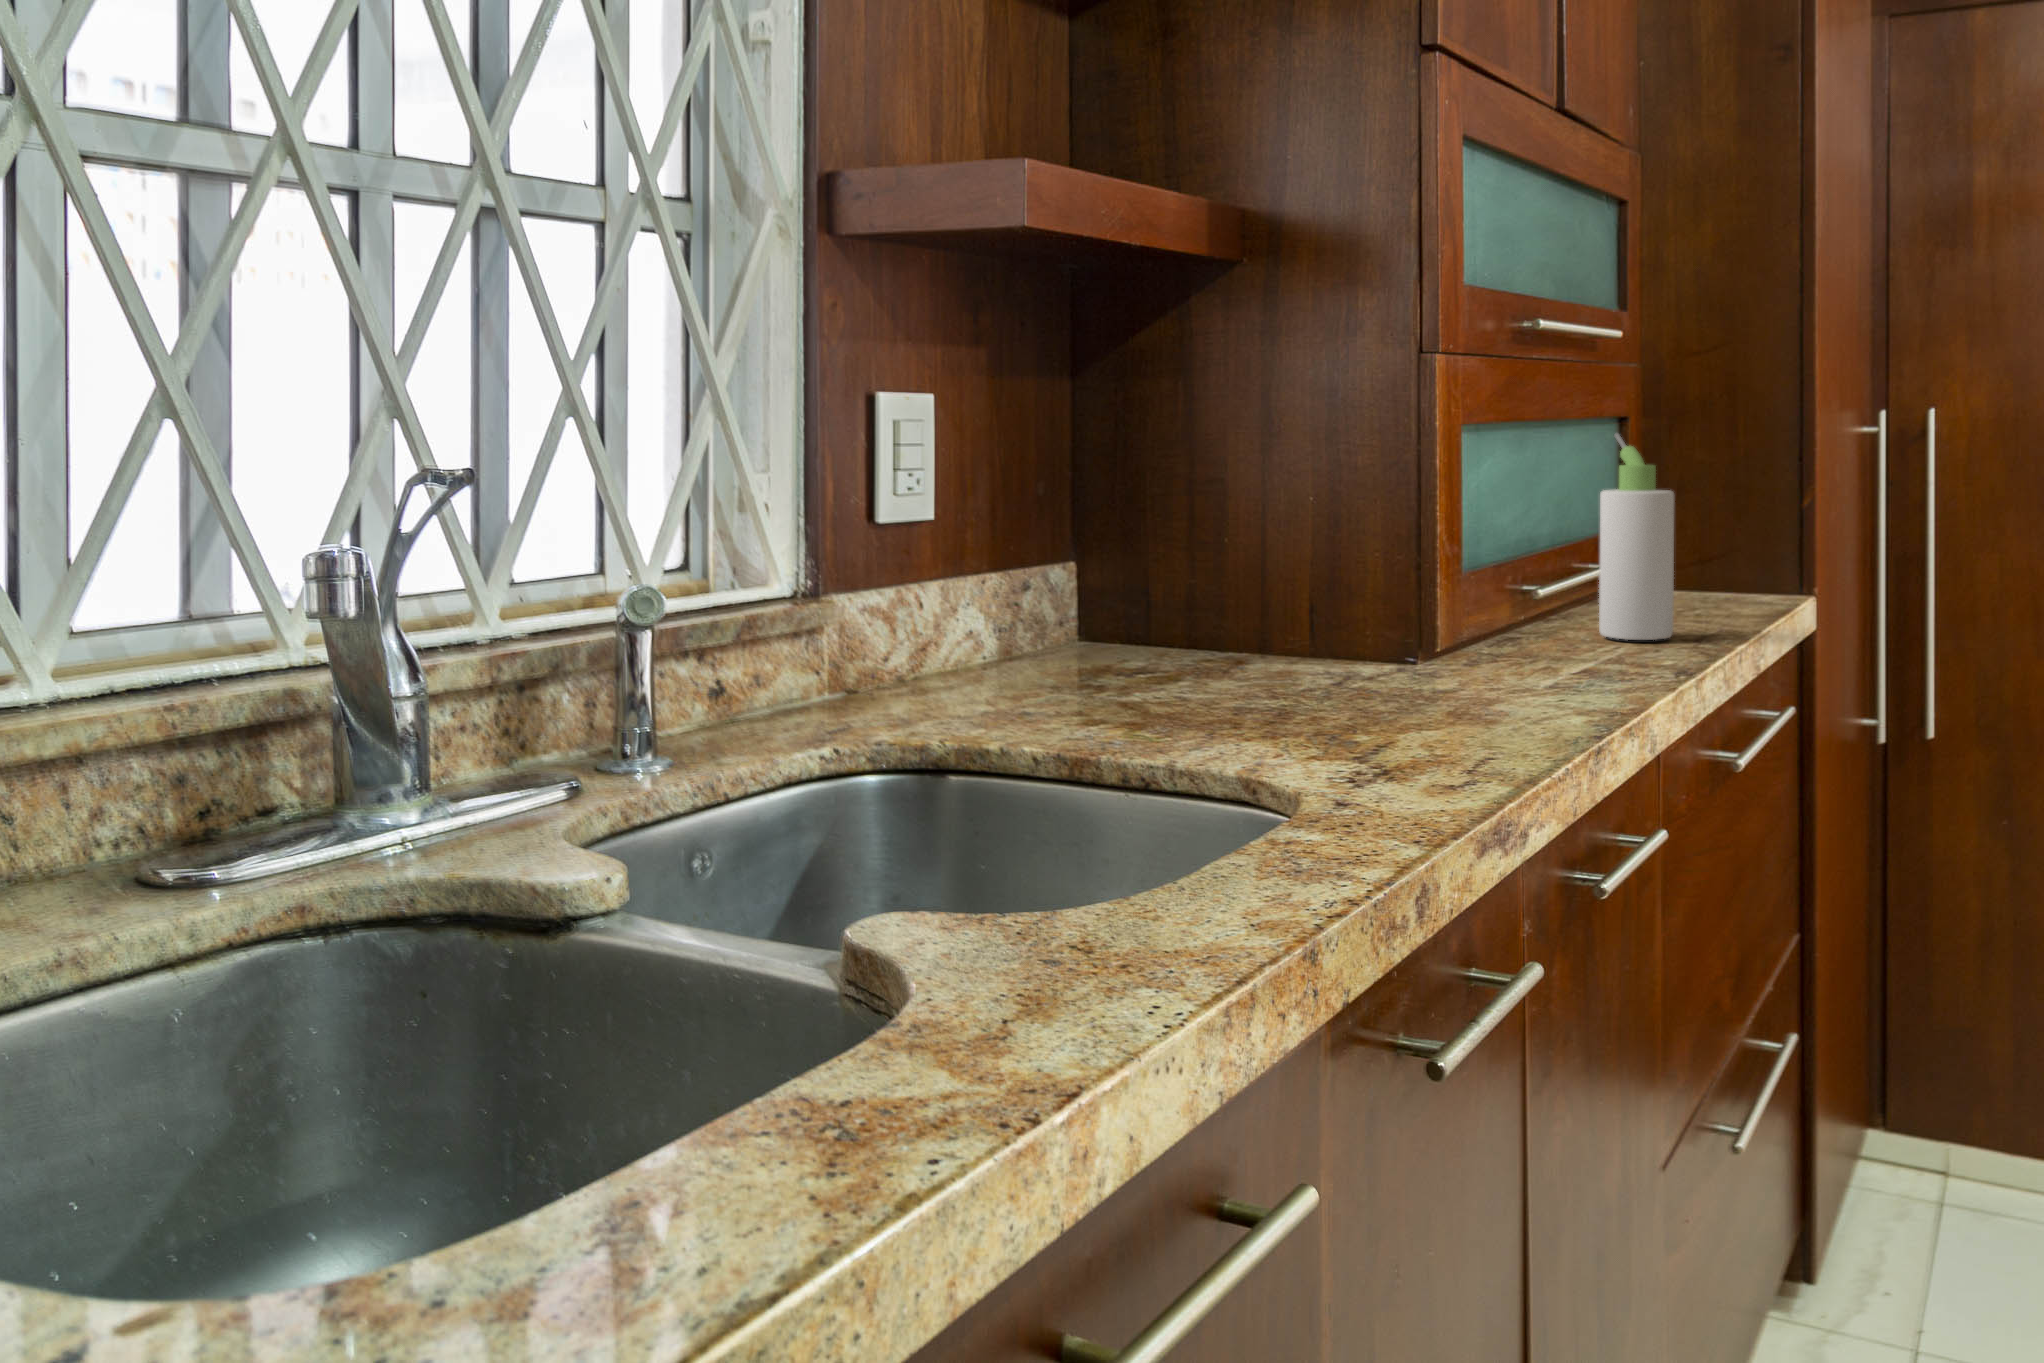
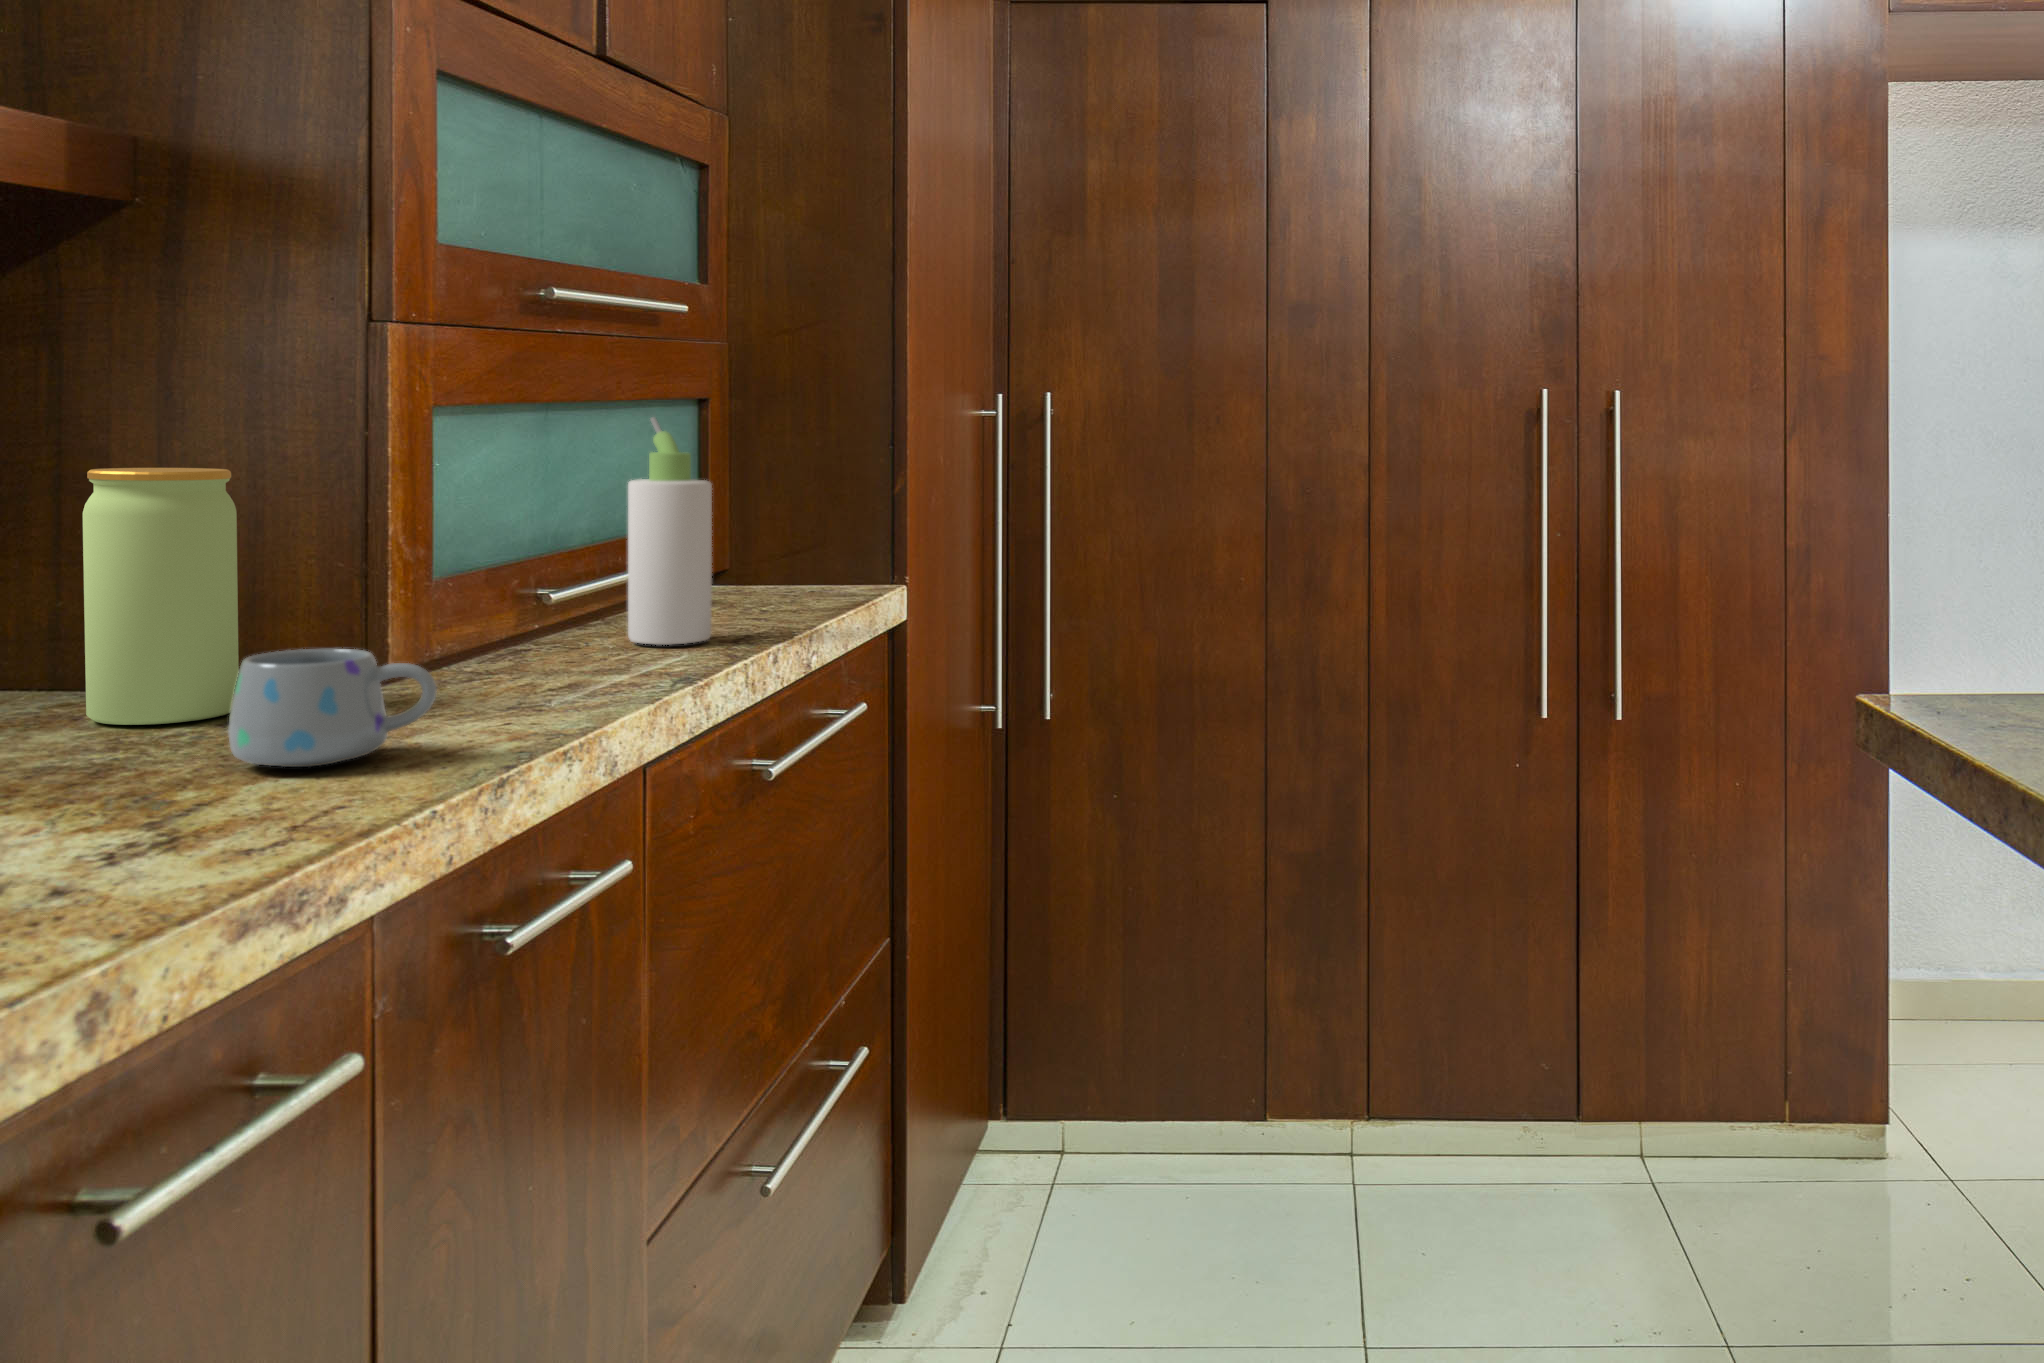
jar: none [1242,482,1344,686] -> present [83,468,239,725]
mug: none [1383,628,1536,723] -> present [228,649,437,767]

